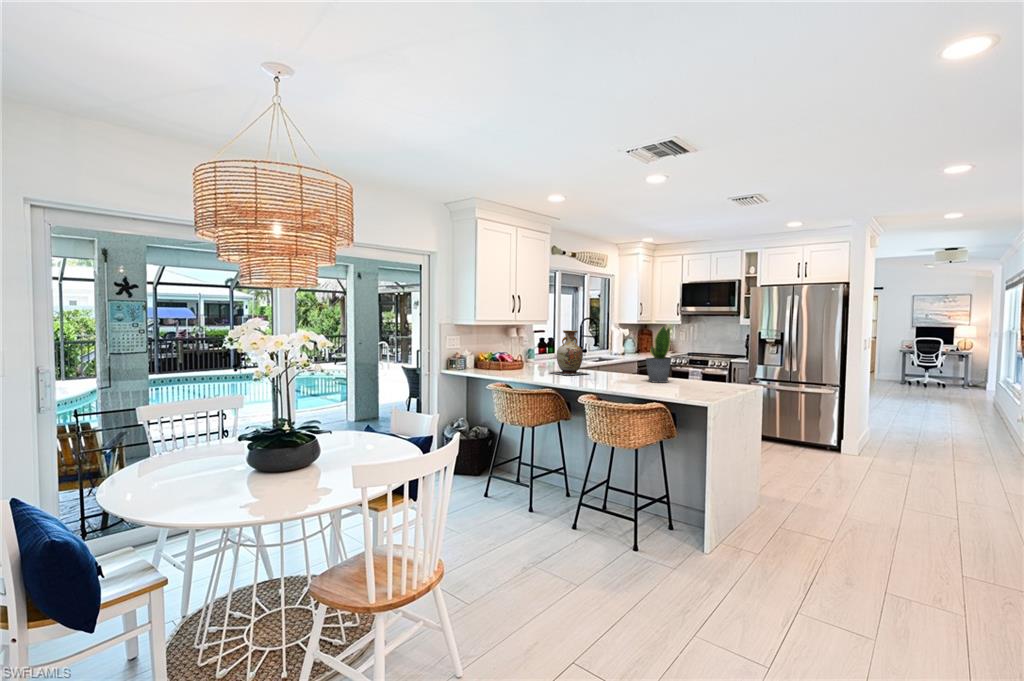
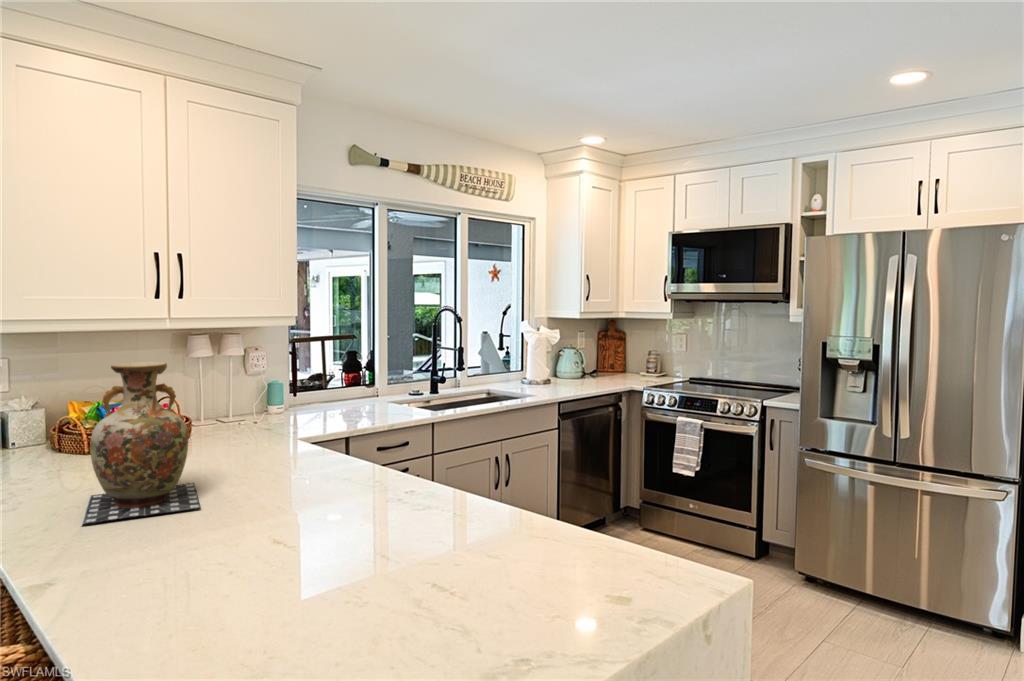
potted plant: present [646,326,671,383] -> none [207,371,328,632]

